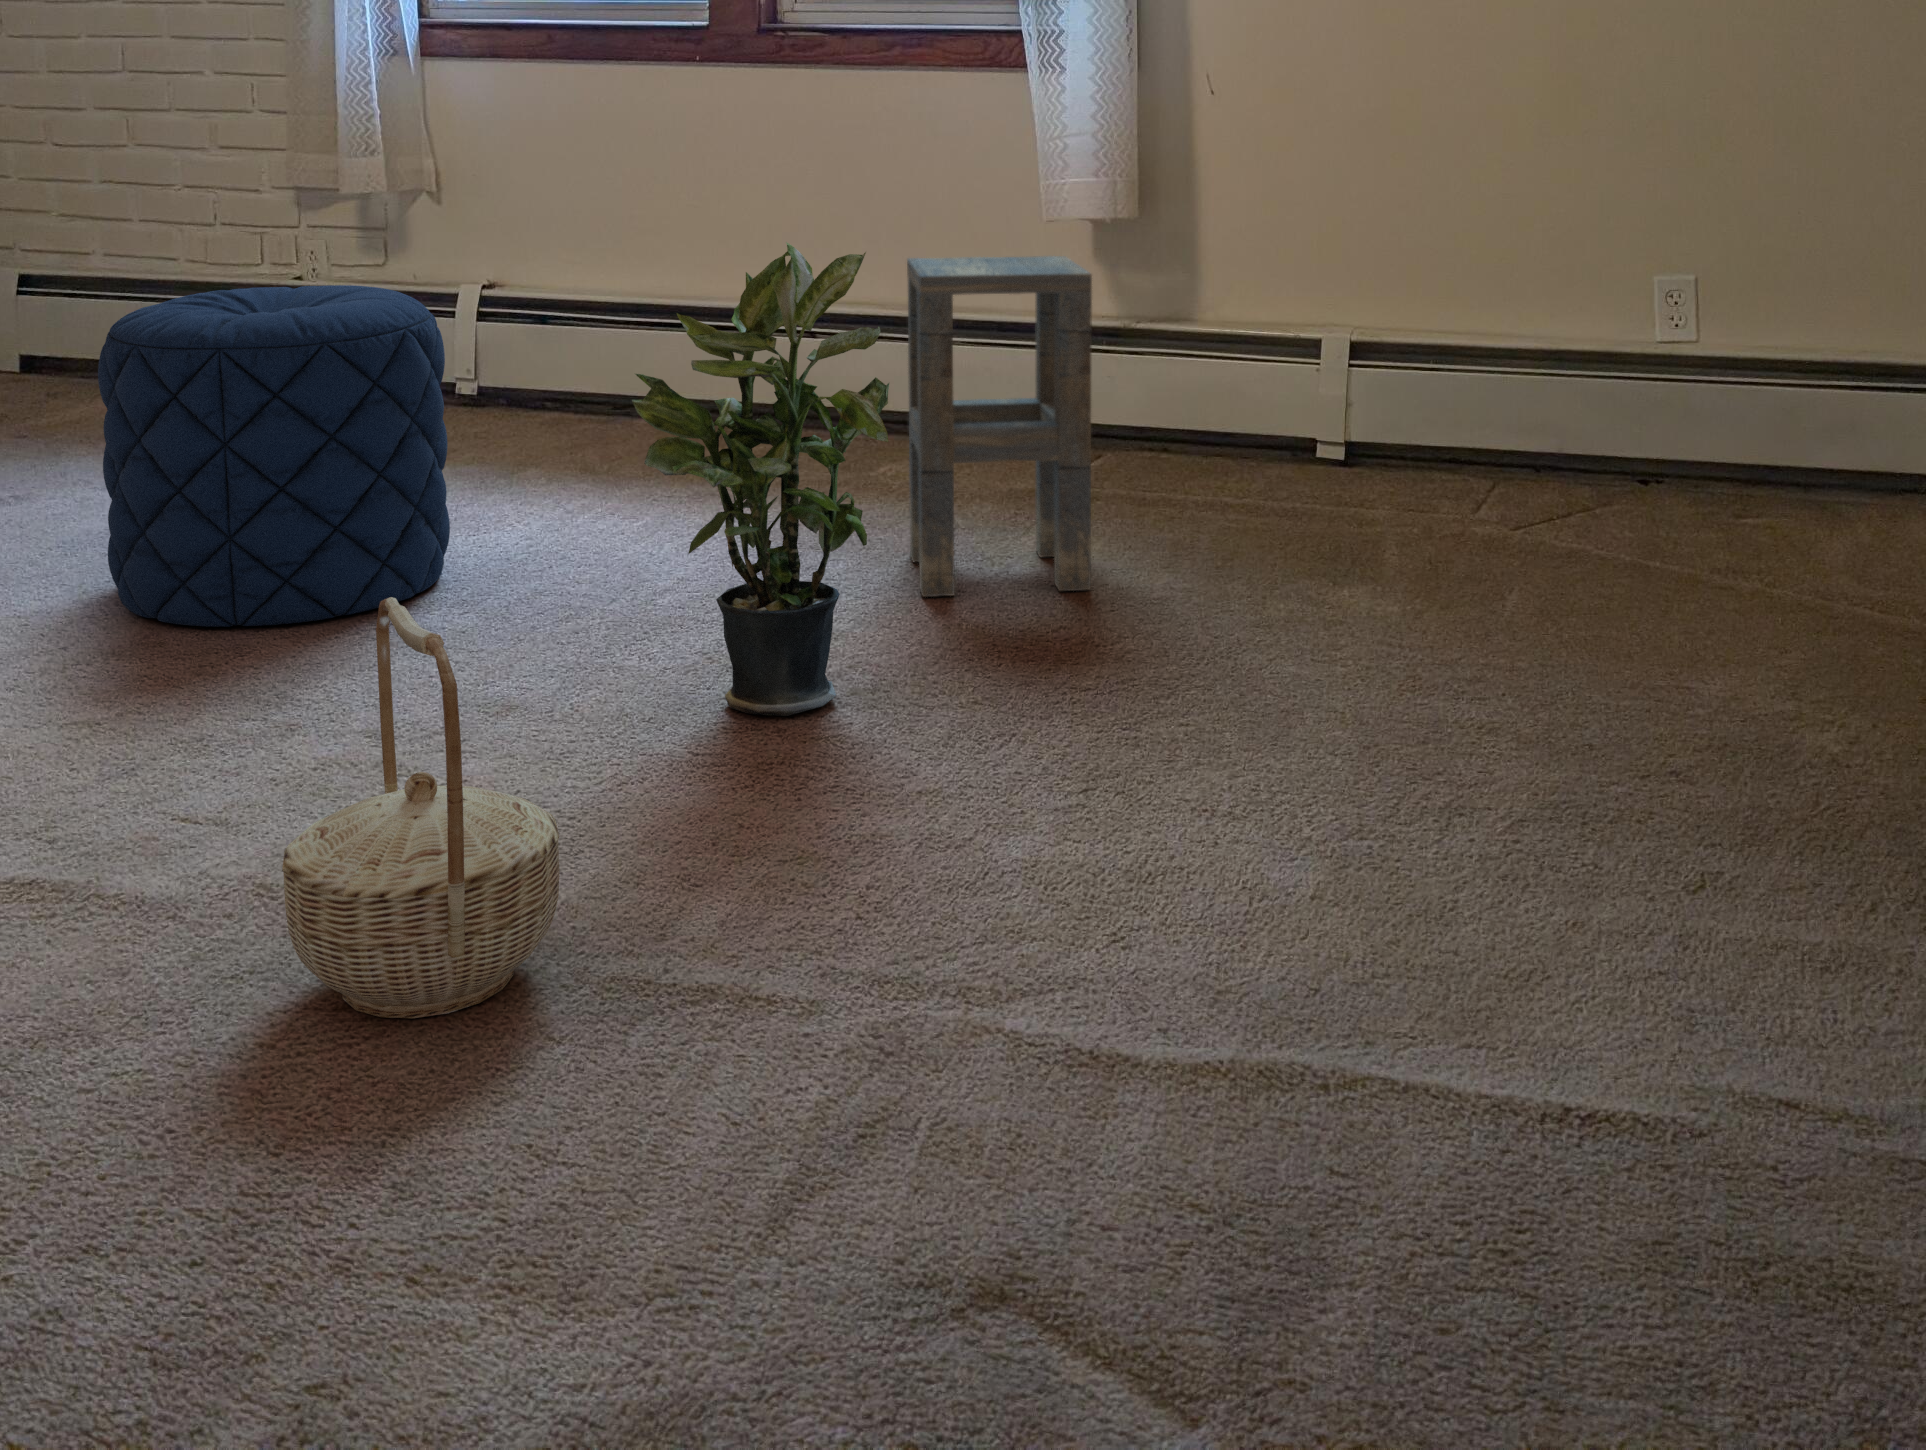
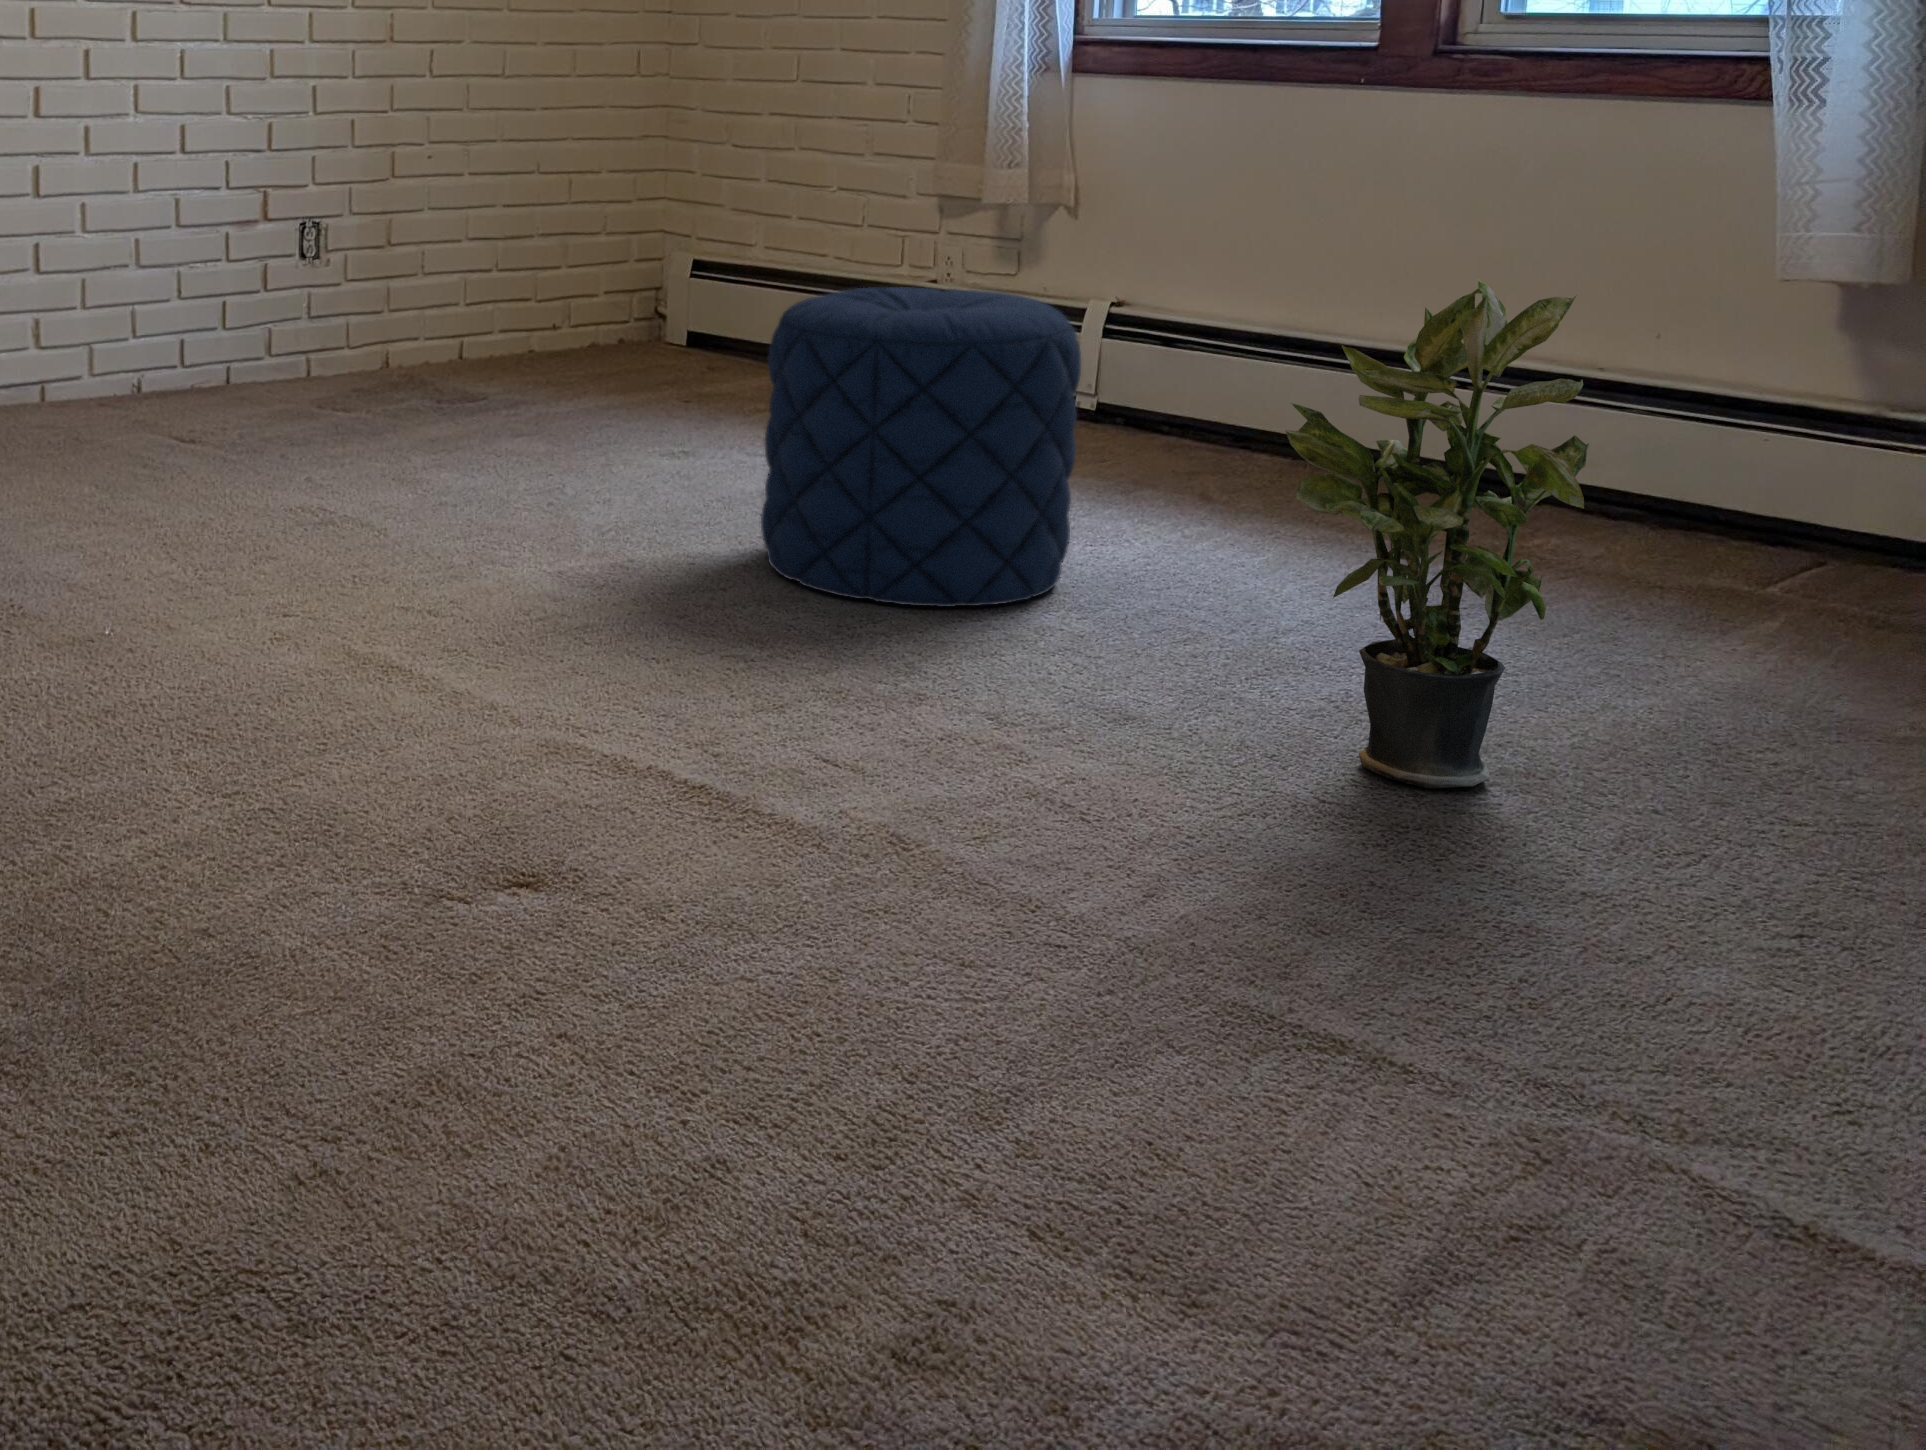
side table: present [907,256,1092,597] -> none [1583,308,1868,719]
basket: present [282,597,559,1018] -> none [925,589,1192,999]

